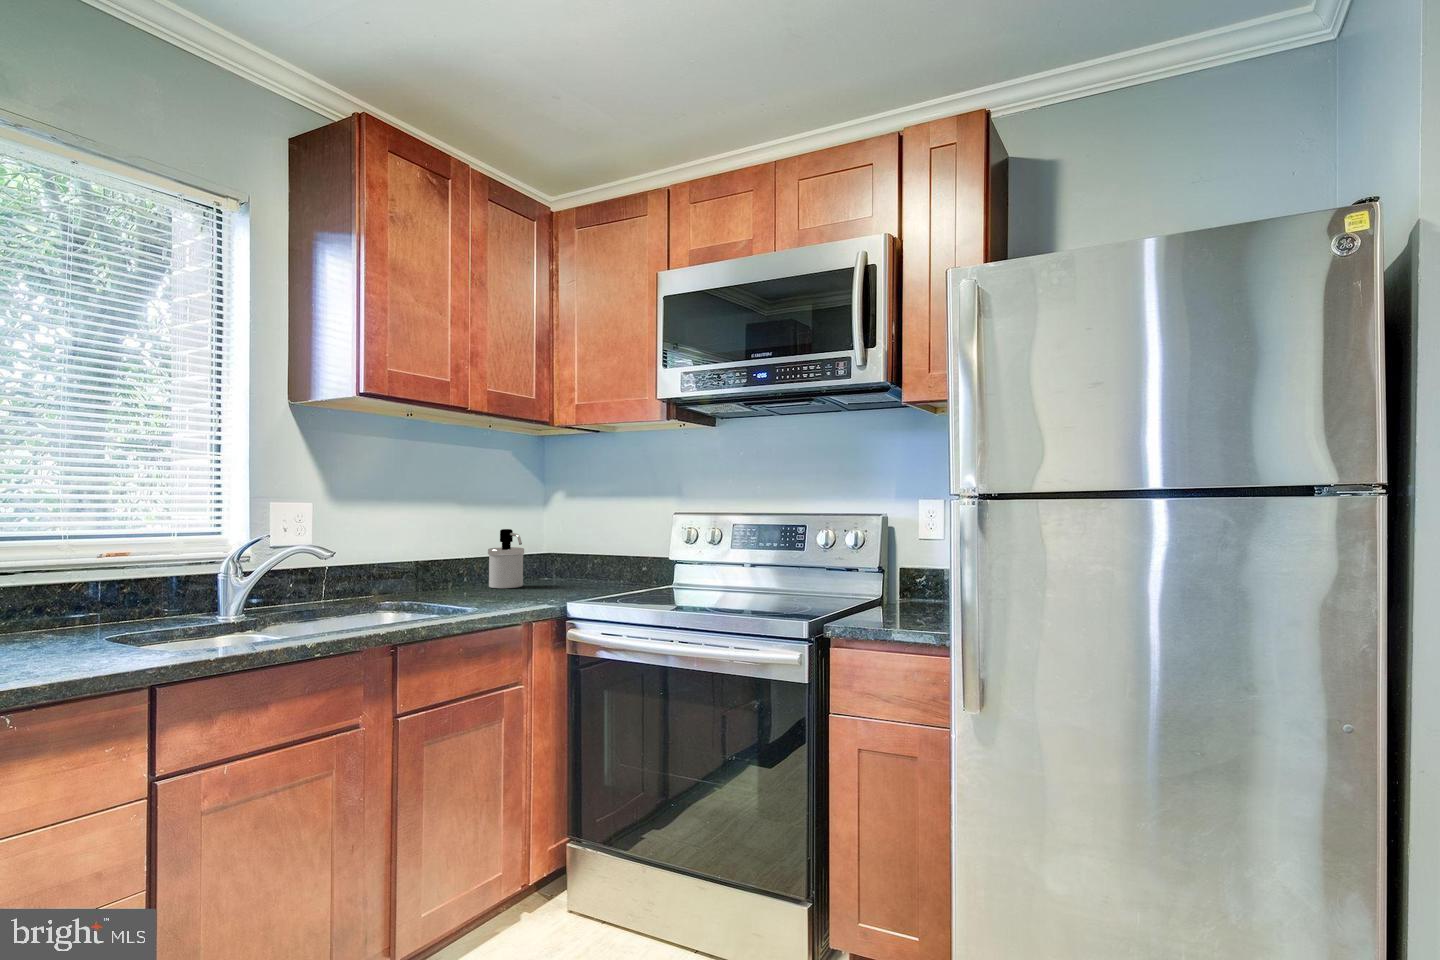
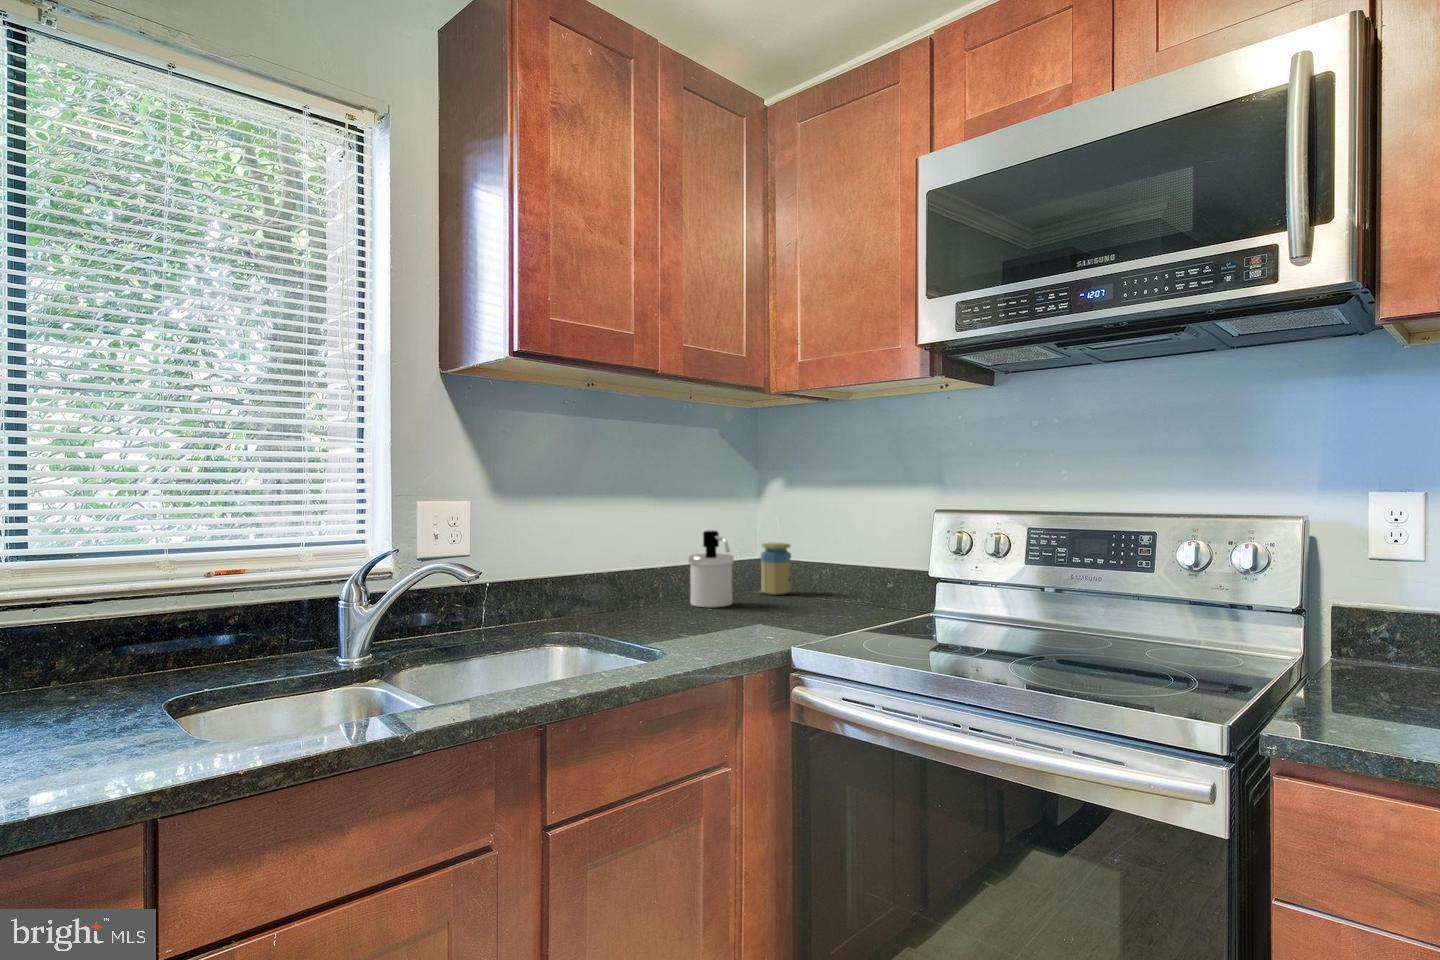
jar: none [546,540,570,580] -> present [761,542,791,595]

